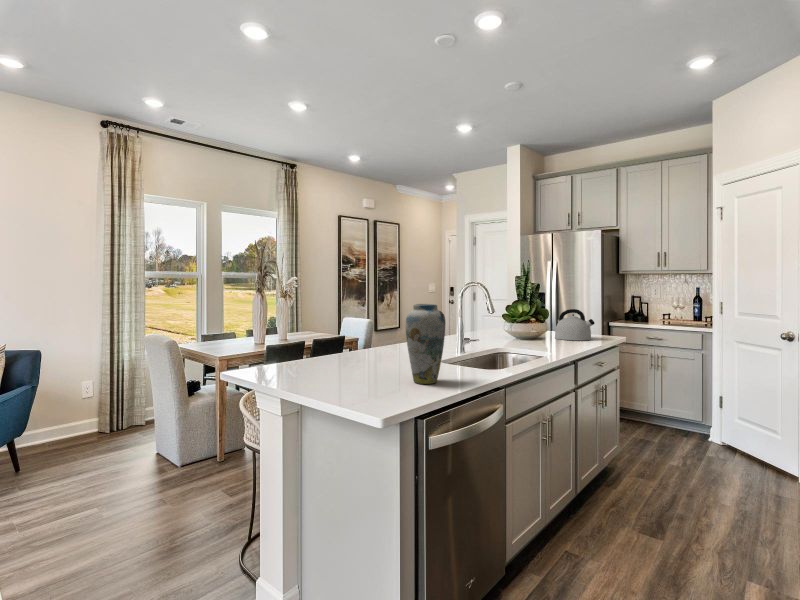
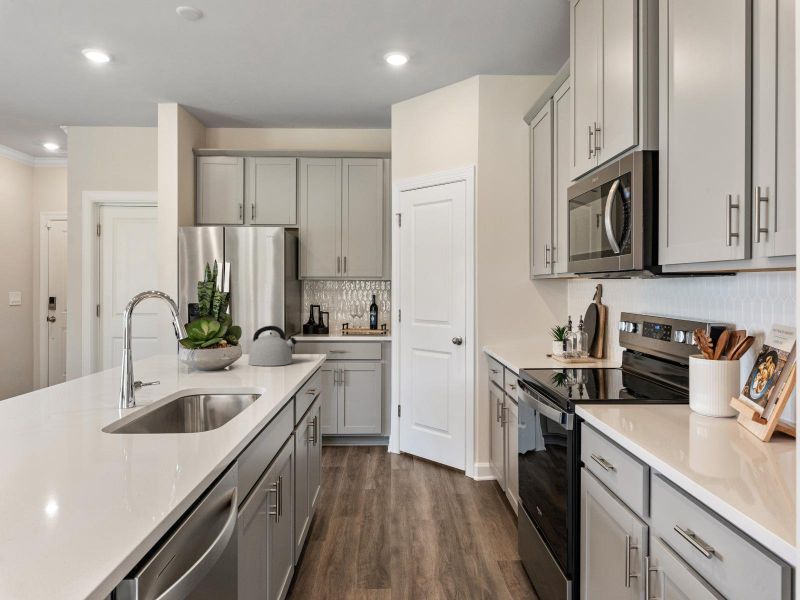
vase: present [406,304,445,384] -> none [49,342,133,493]

